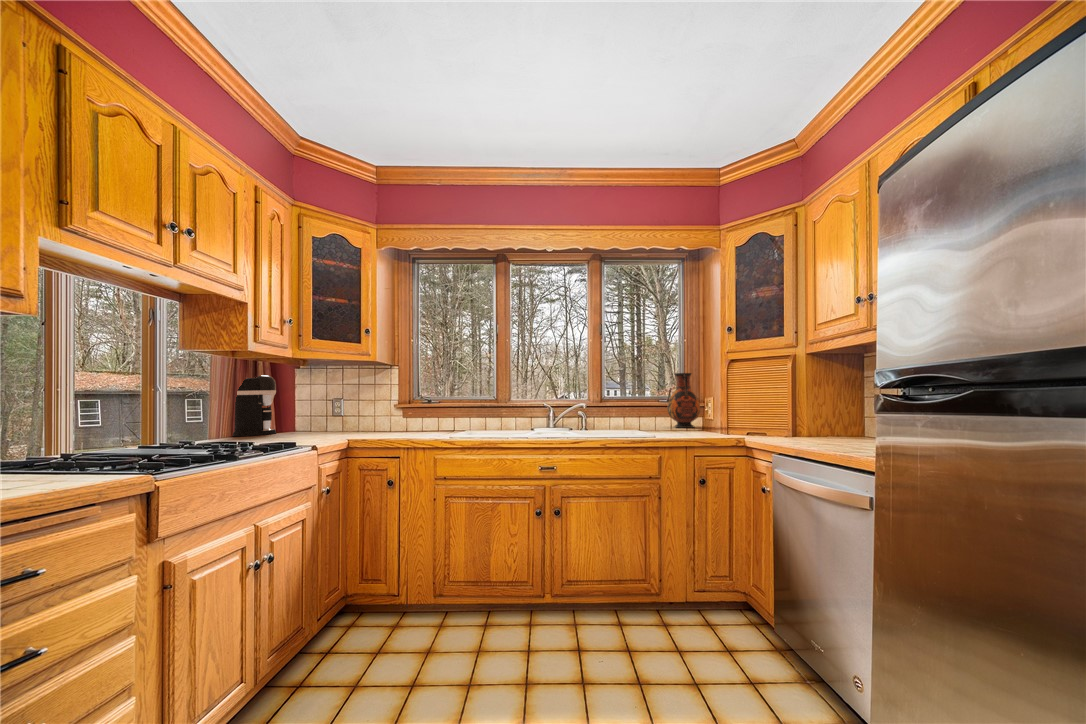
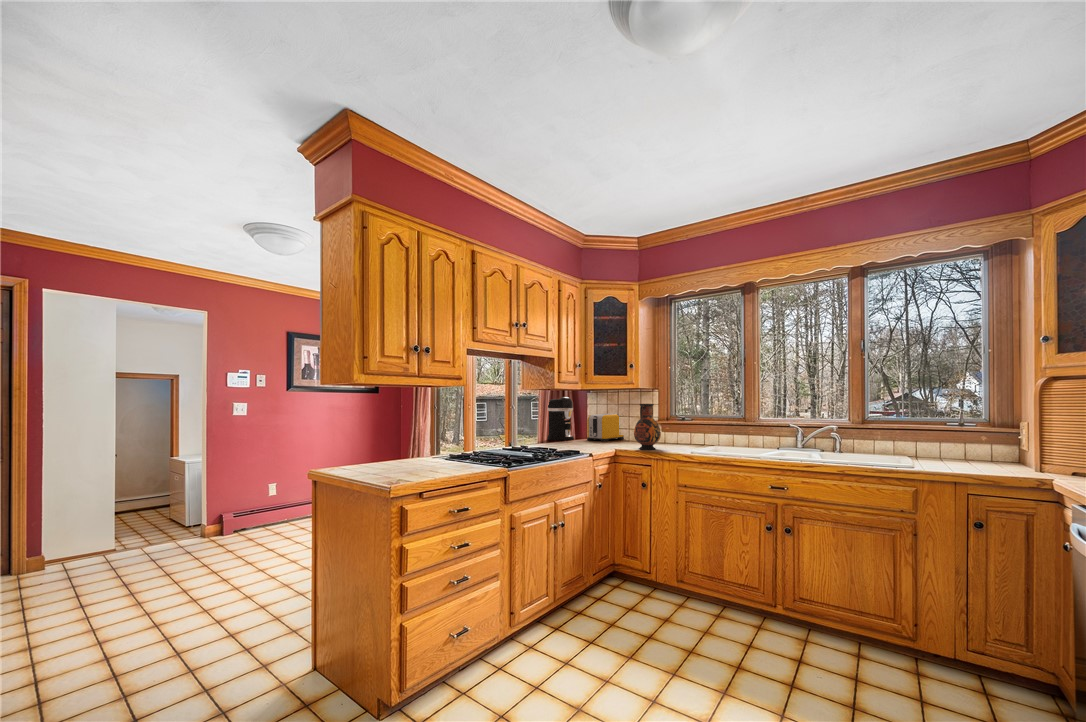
vase: present [667,373,701,428] -> present [634,404,661,450]
toaster: none [298,397,349,433] -> present [587,414,624,441]

